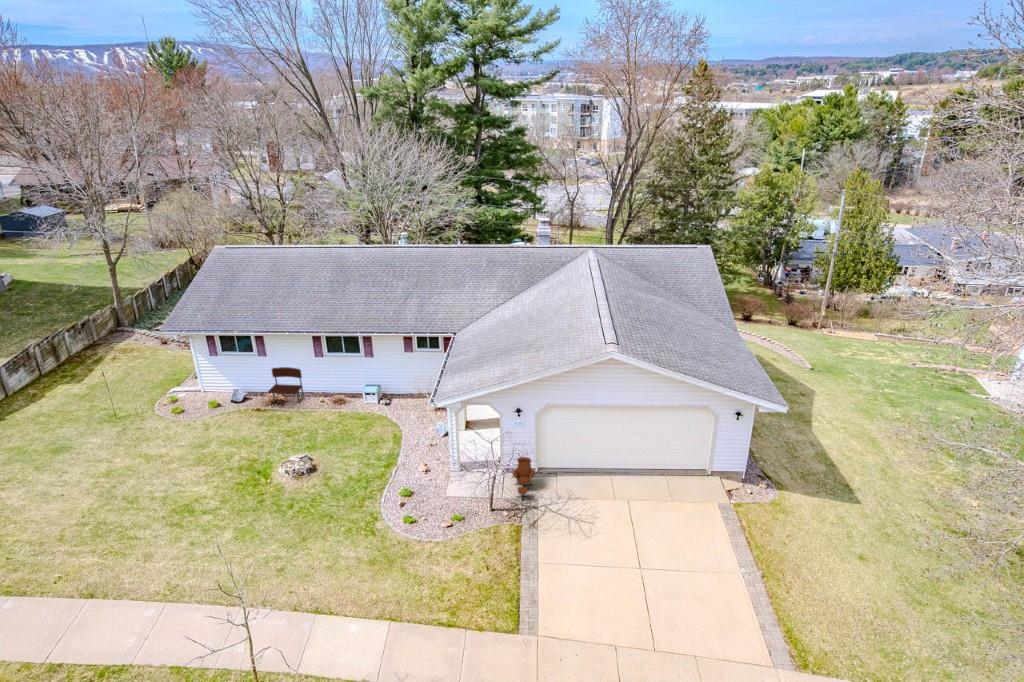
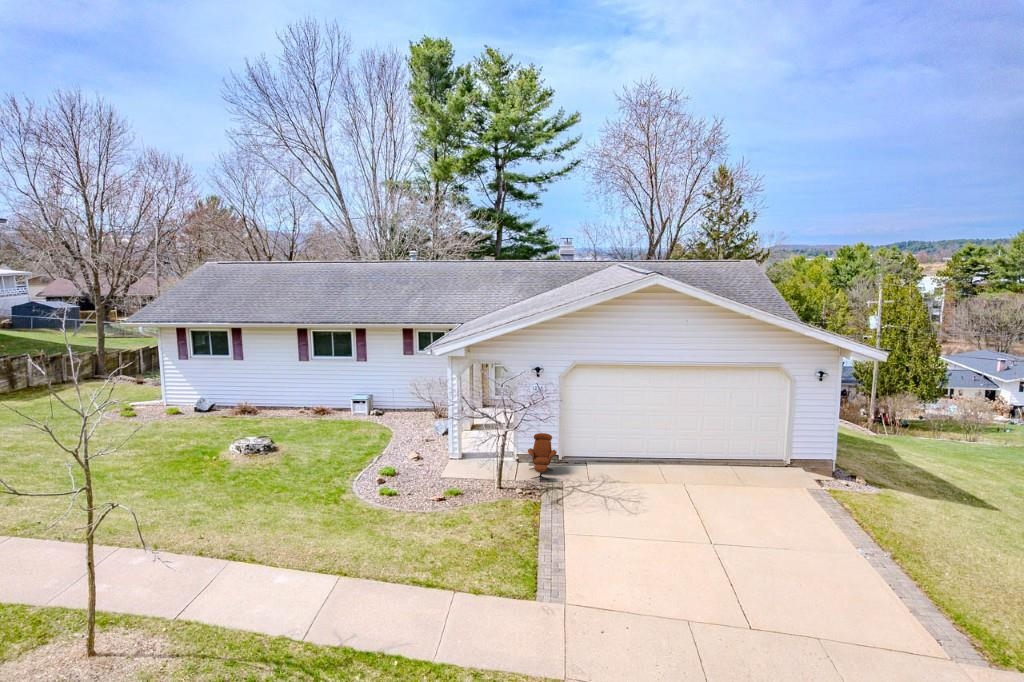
bench: present [268,367,304,403] -> none [240,372,282,414]

